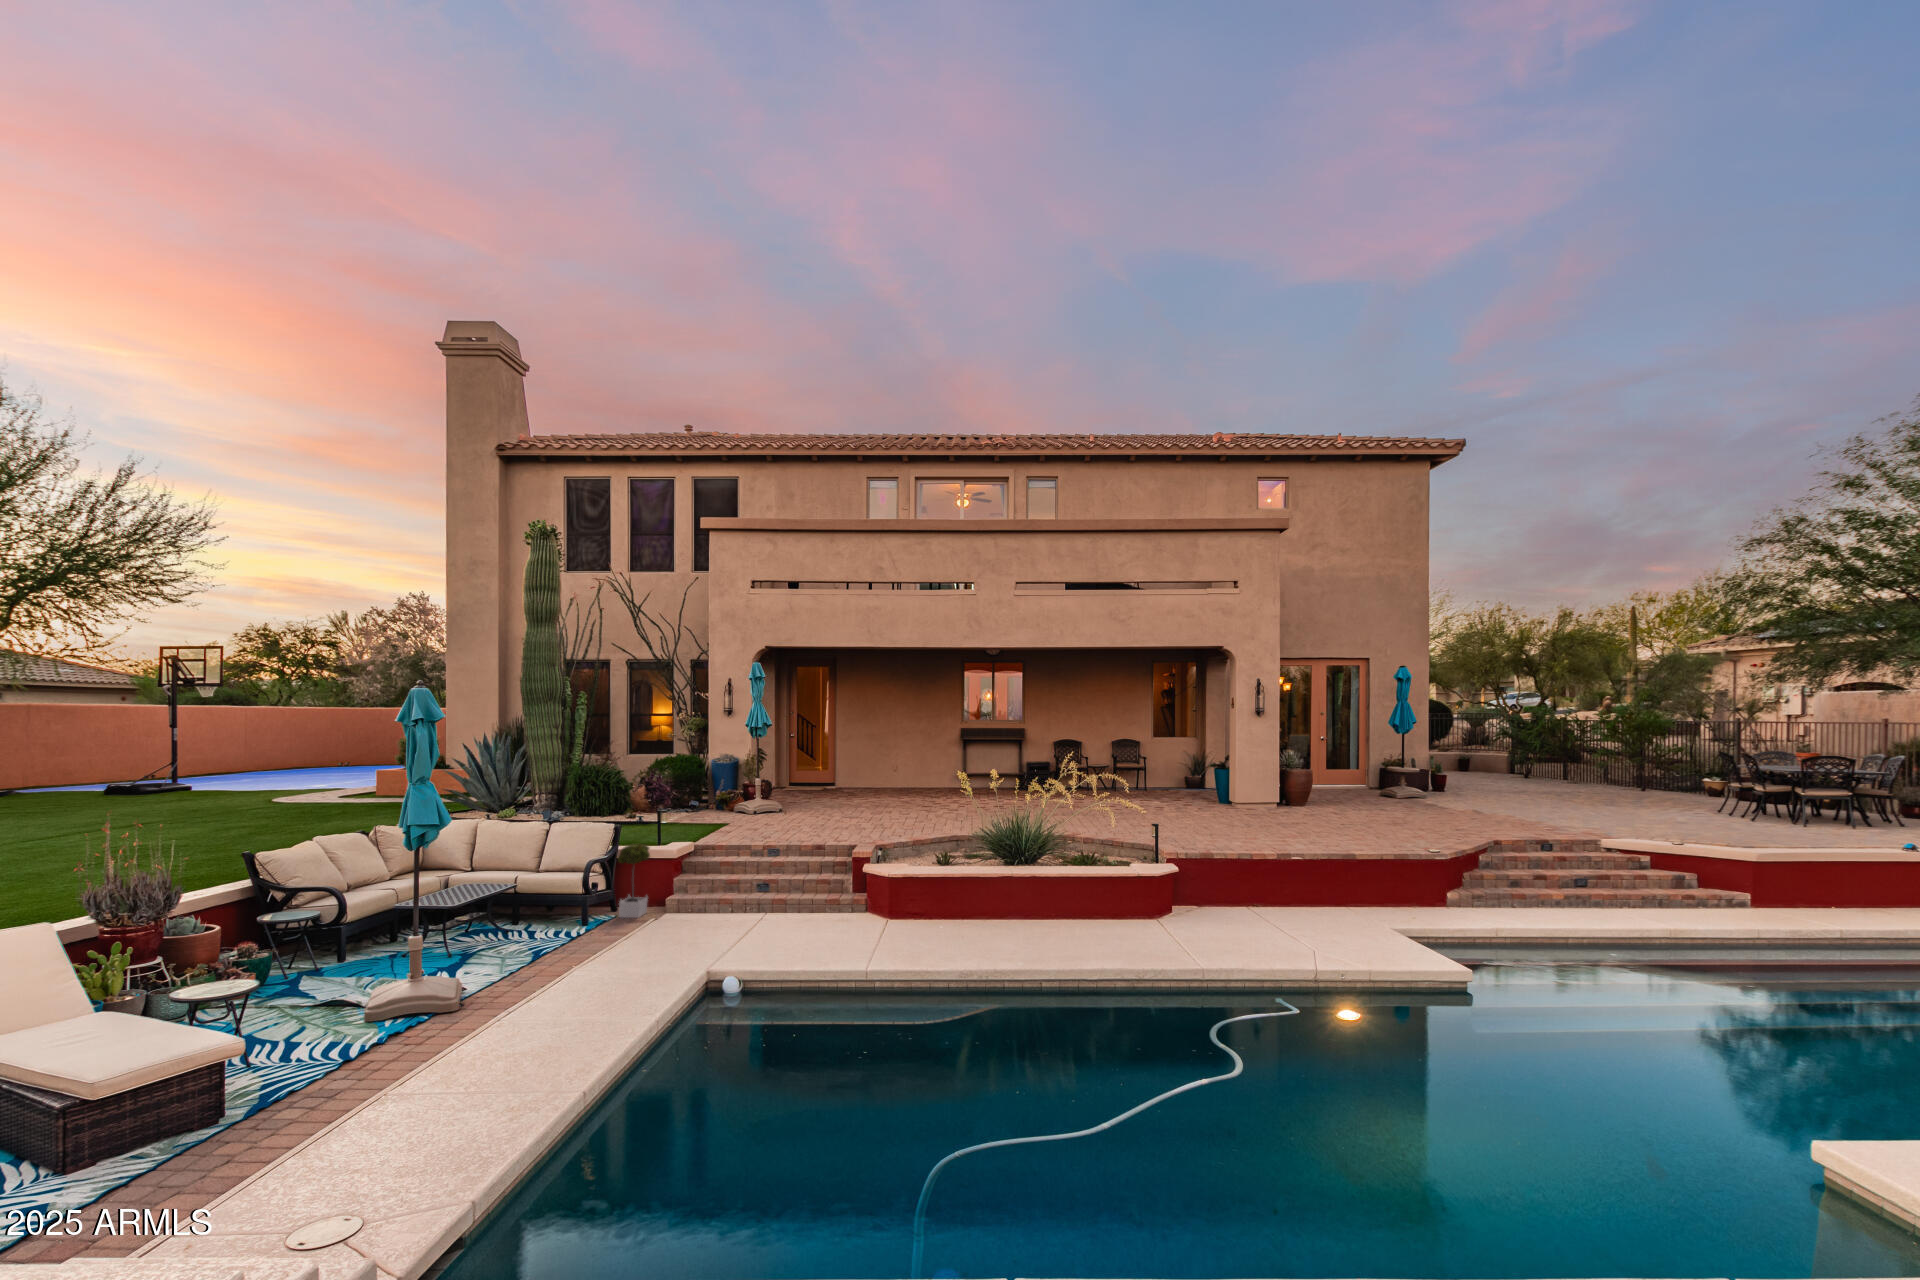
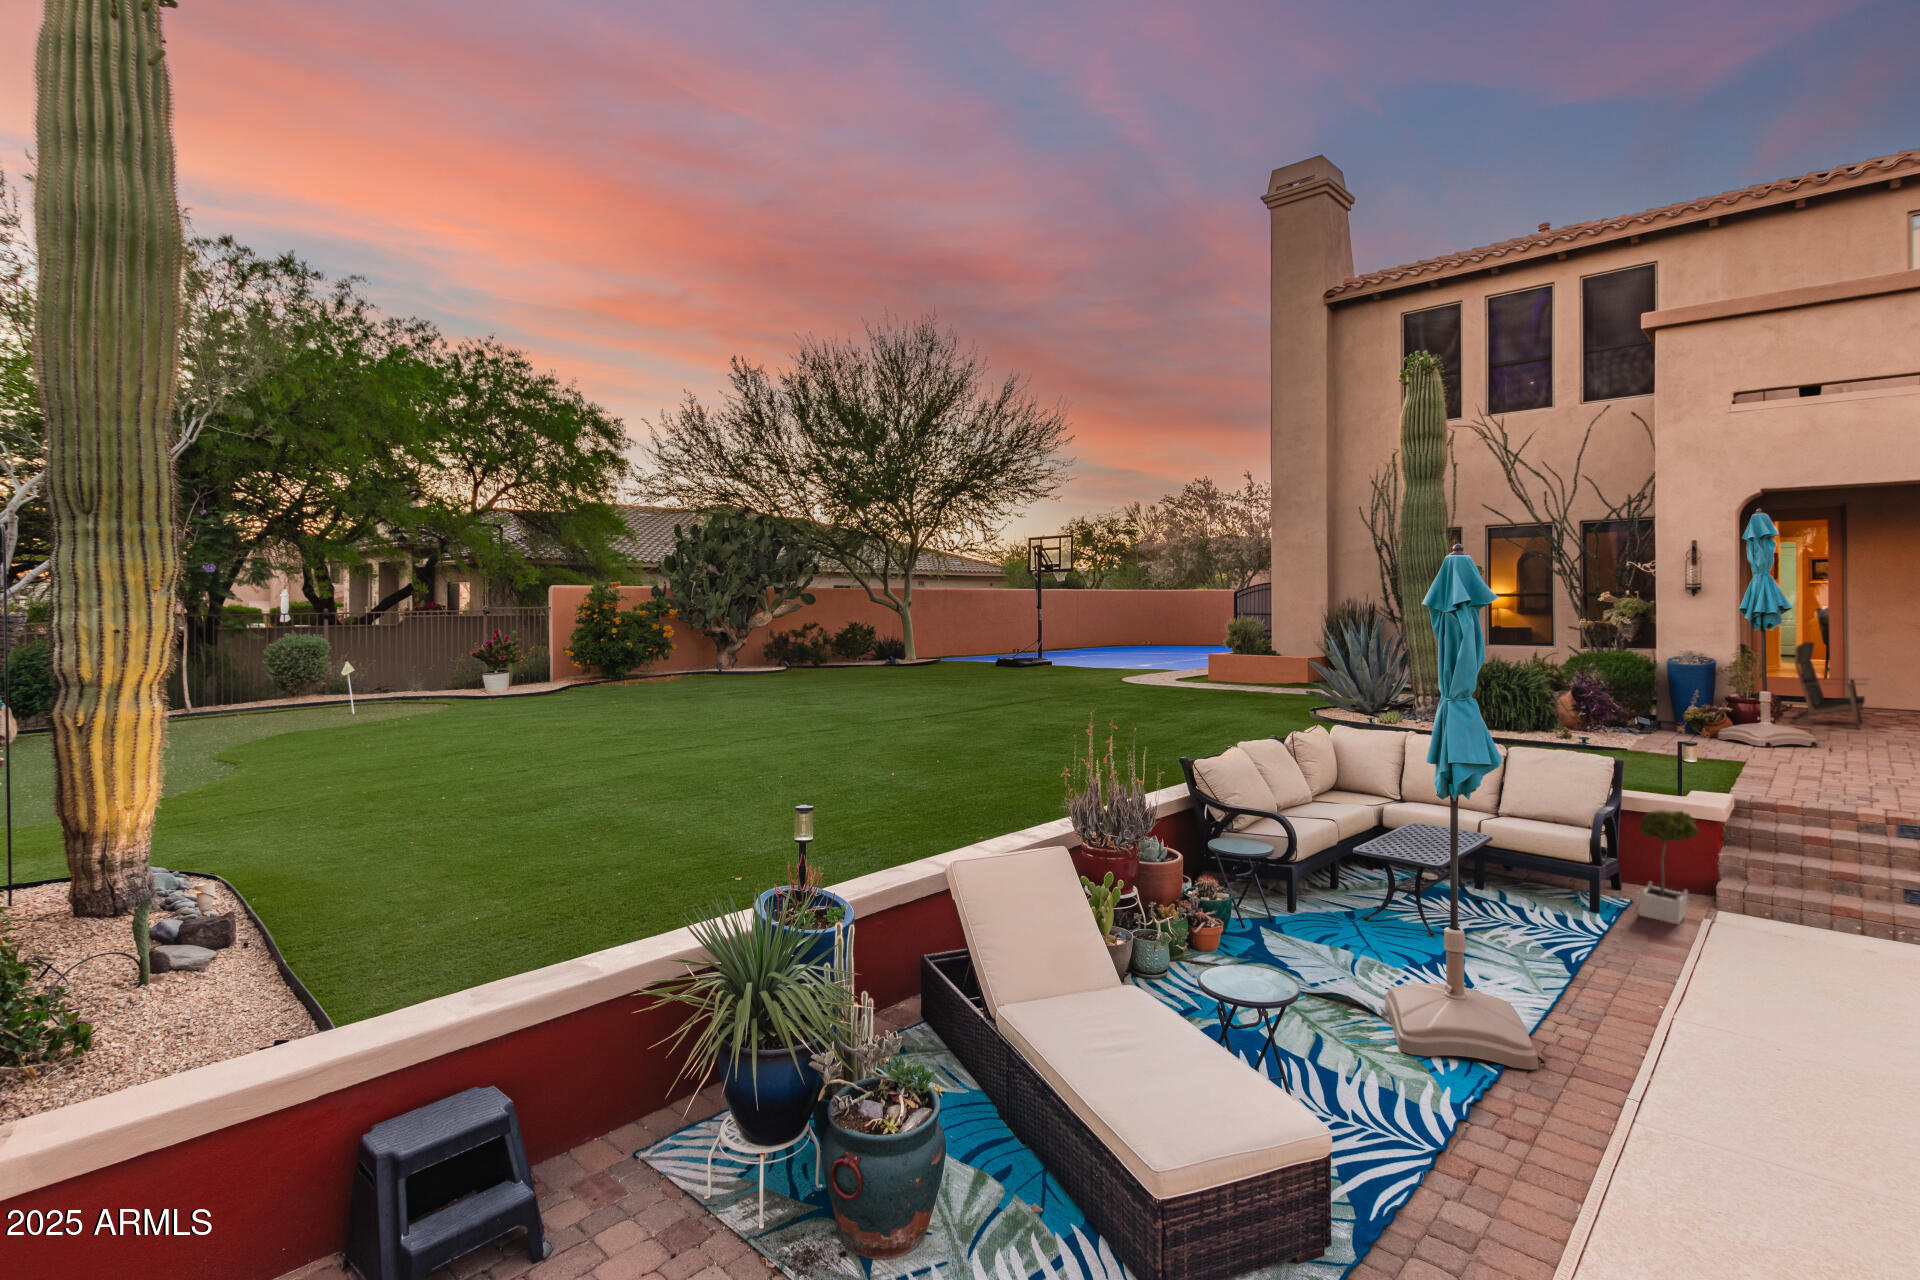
lounge chair: none [782,741,821,792] -> present [1790,642,1865,729]

